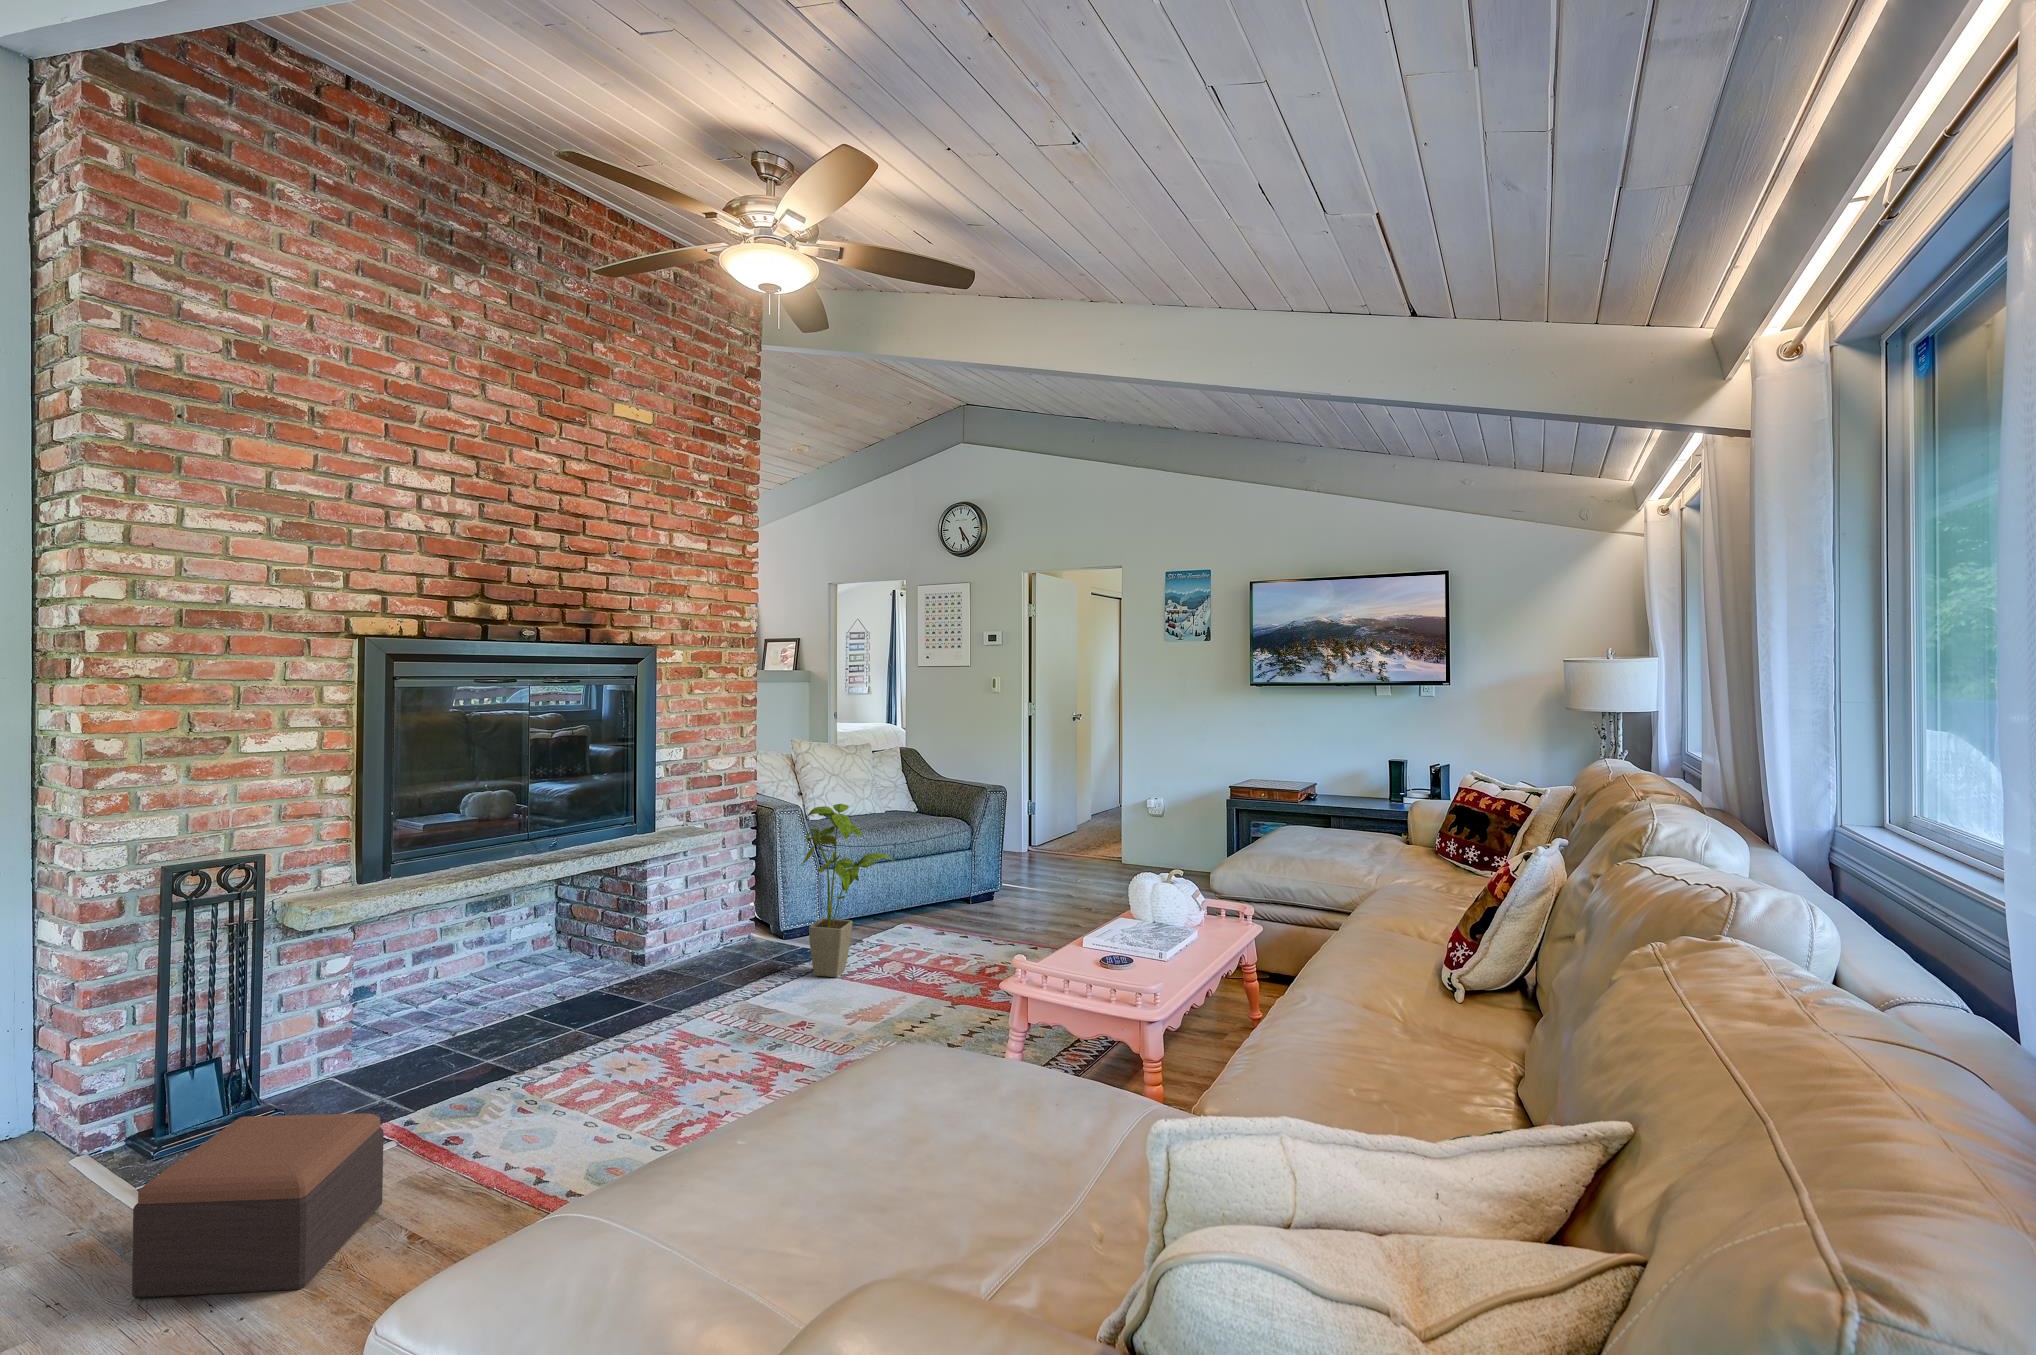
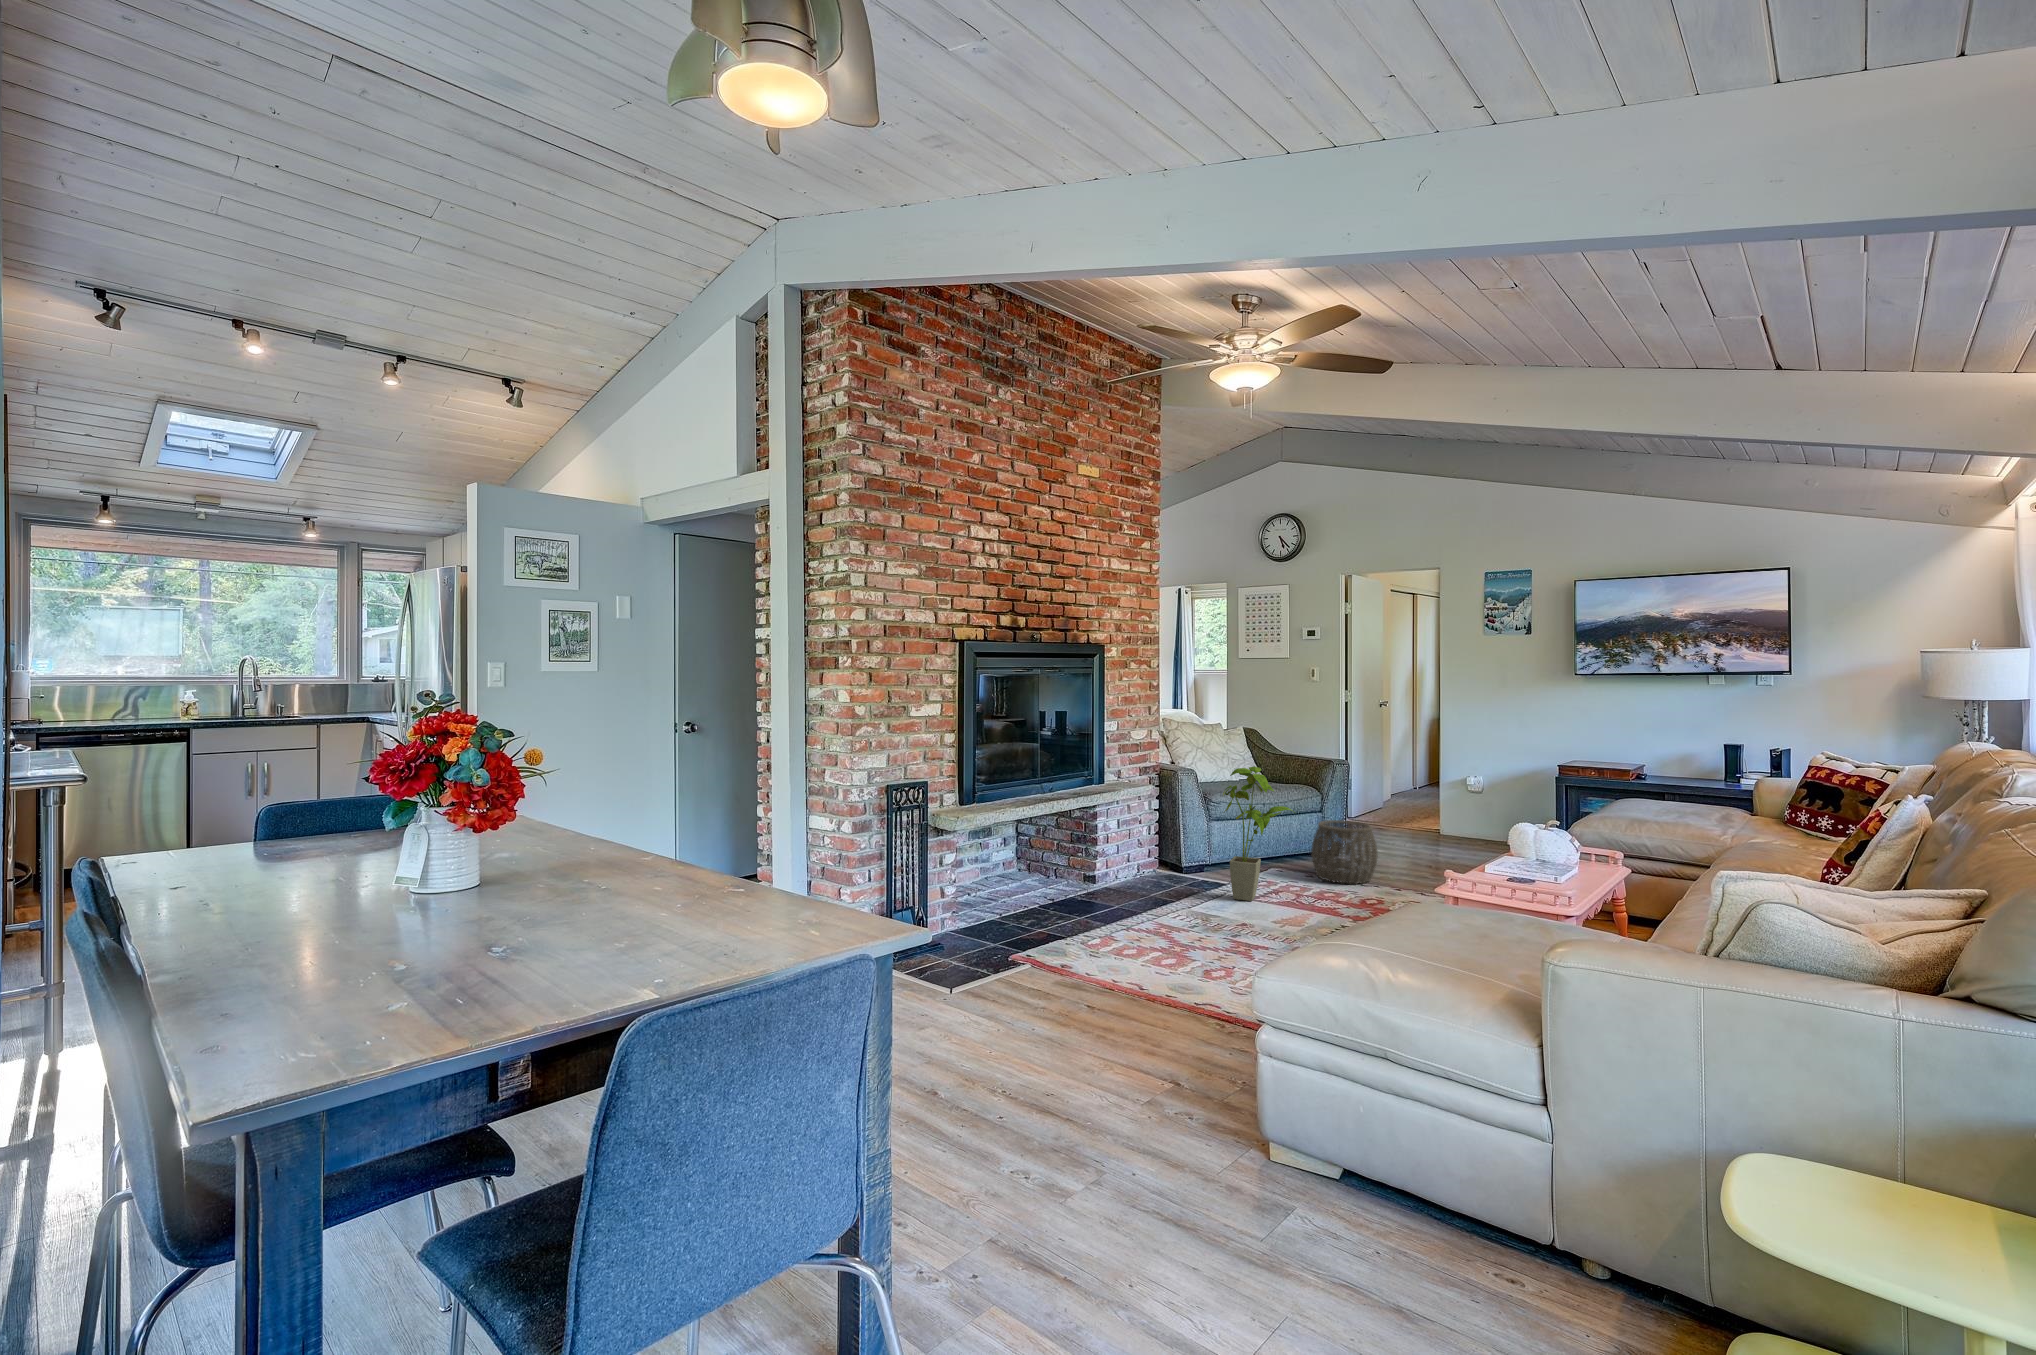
woven basket: none [935,861,1013,942] -> present [1311,820,1378,884]
footstool: present [132,1113,384,1297] -> none [955,935,1054,1029]

